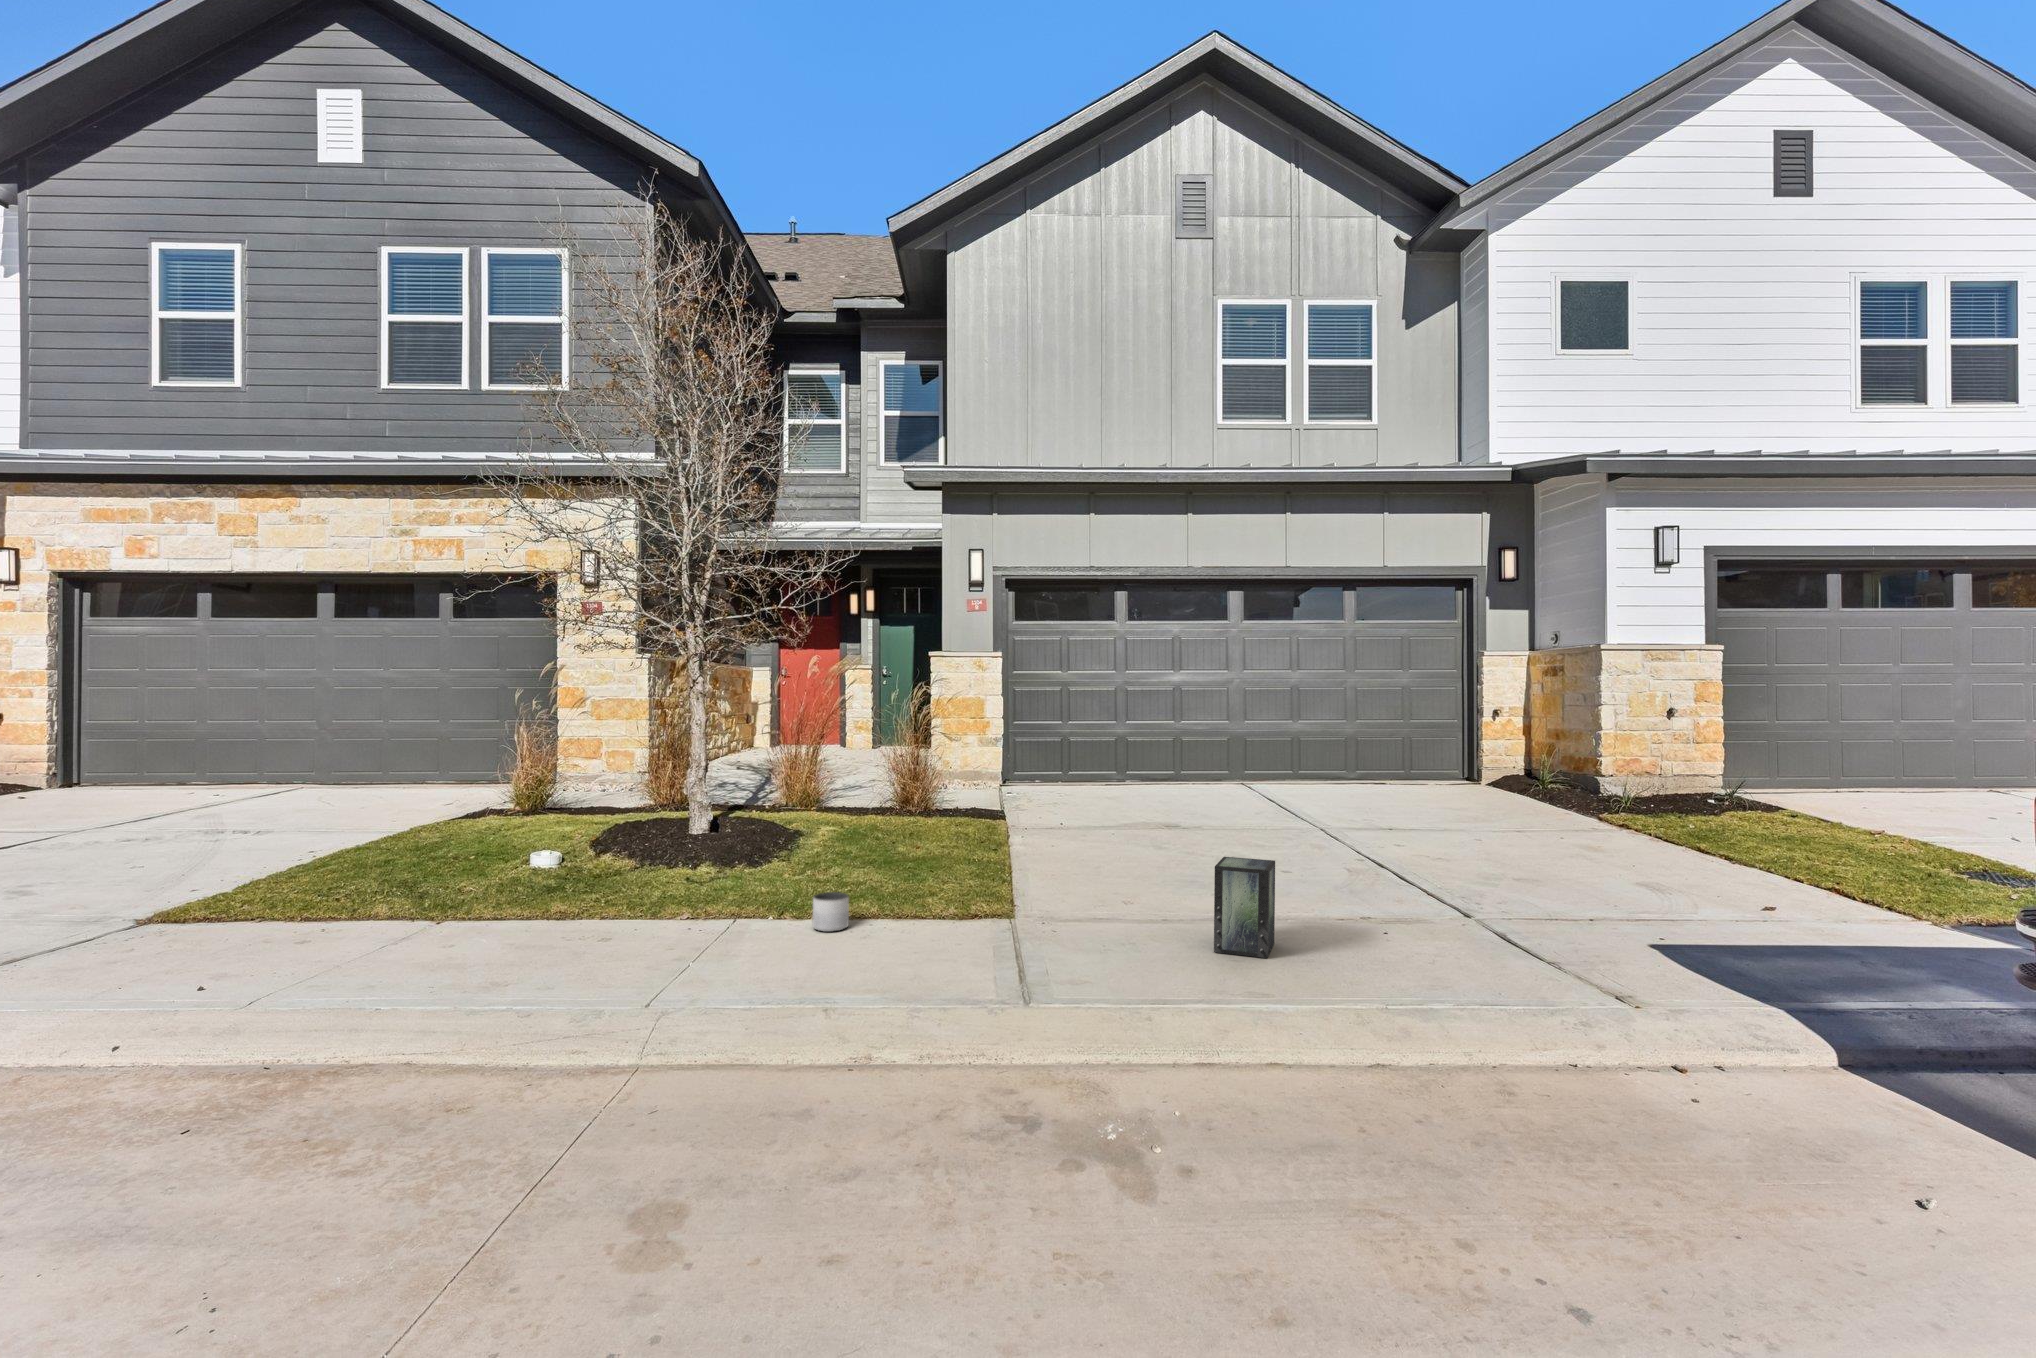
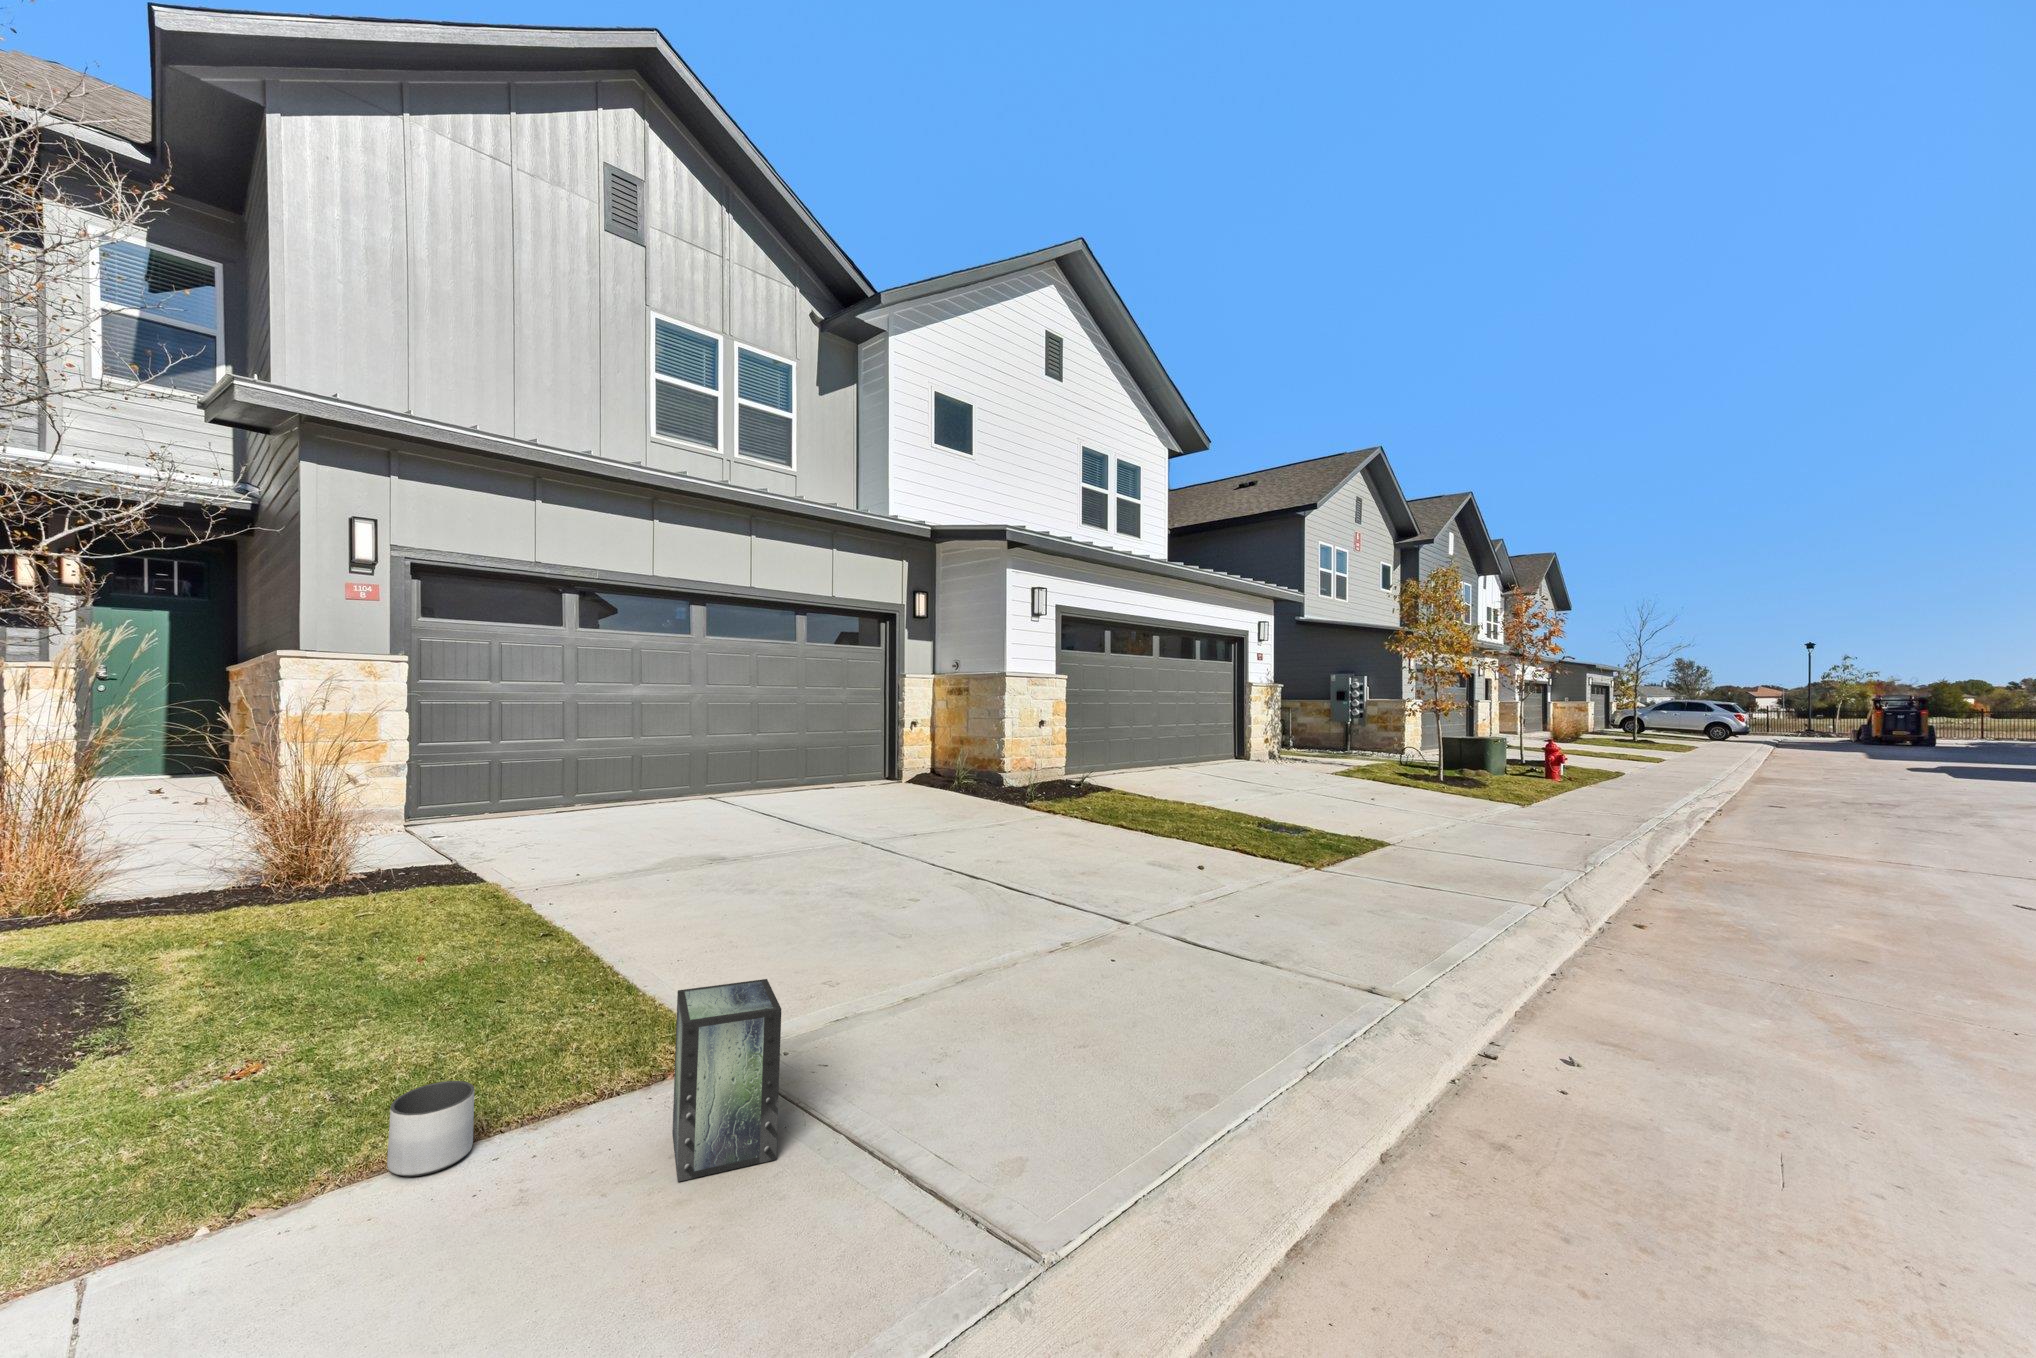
storage box: present [1214,857,1275,958] -> present [672,979,781,1182]

